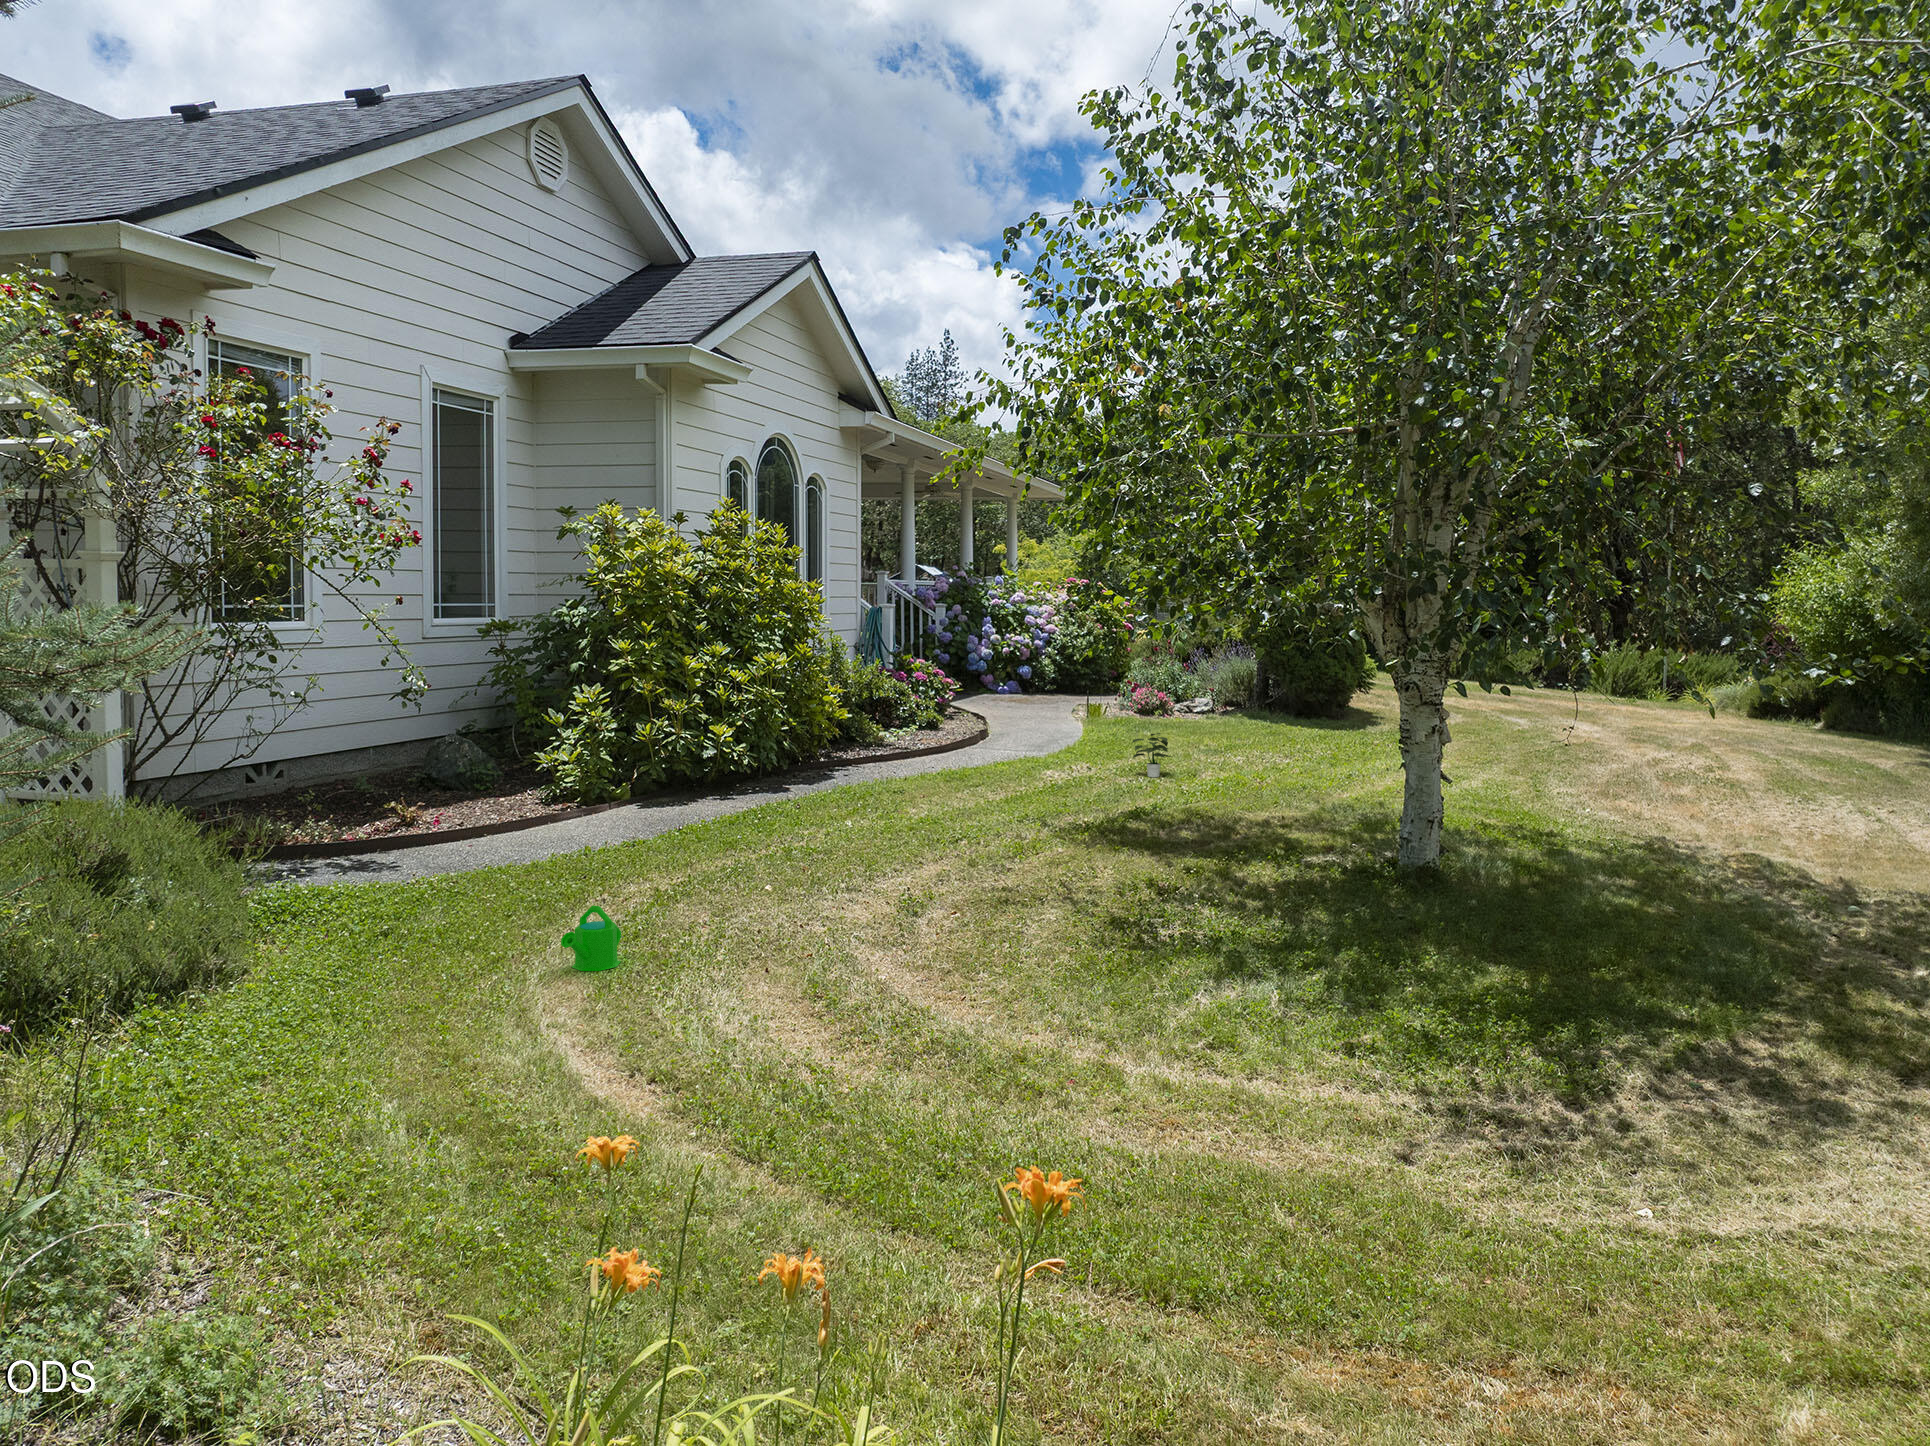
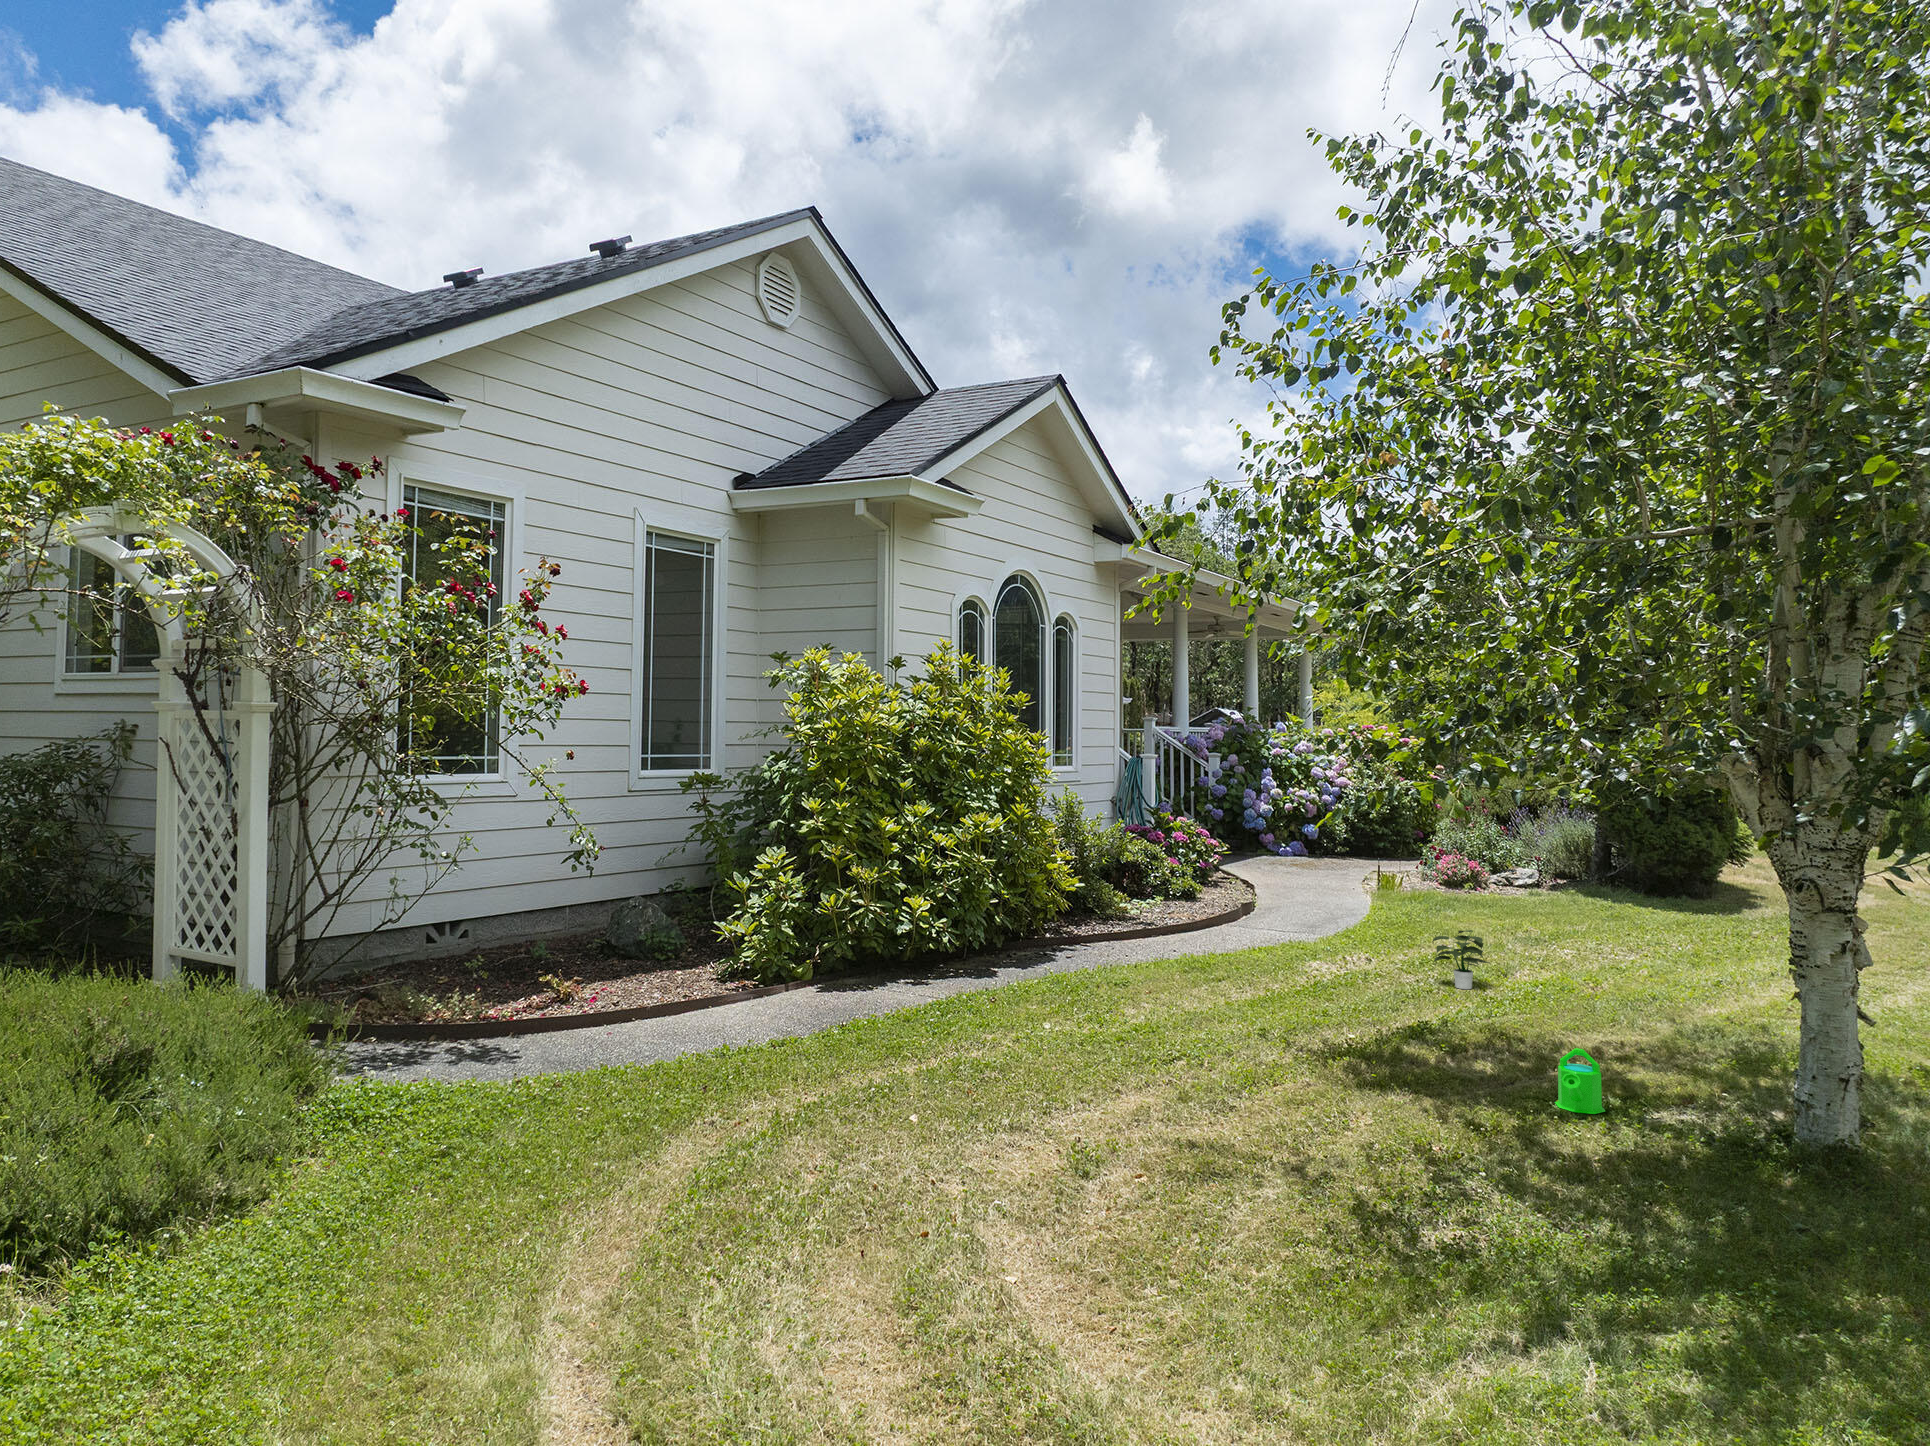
watering can: present [561,905,621,971] -> present [1555,1048,1605,1114]

